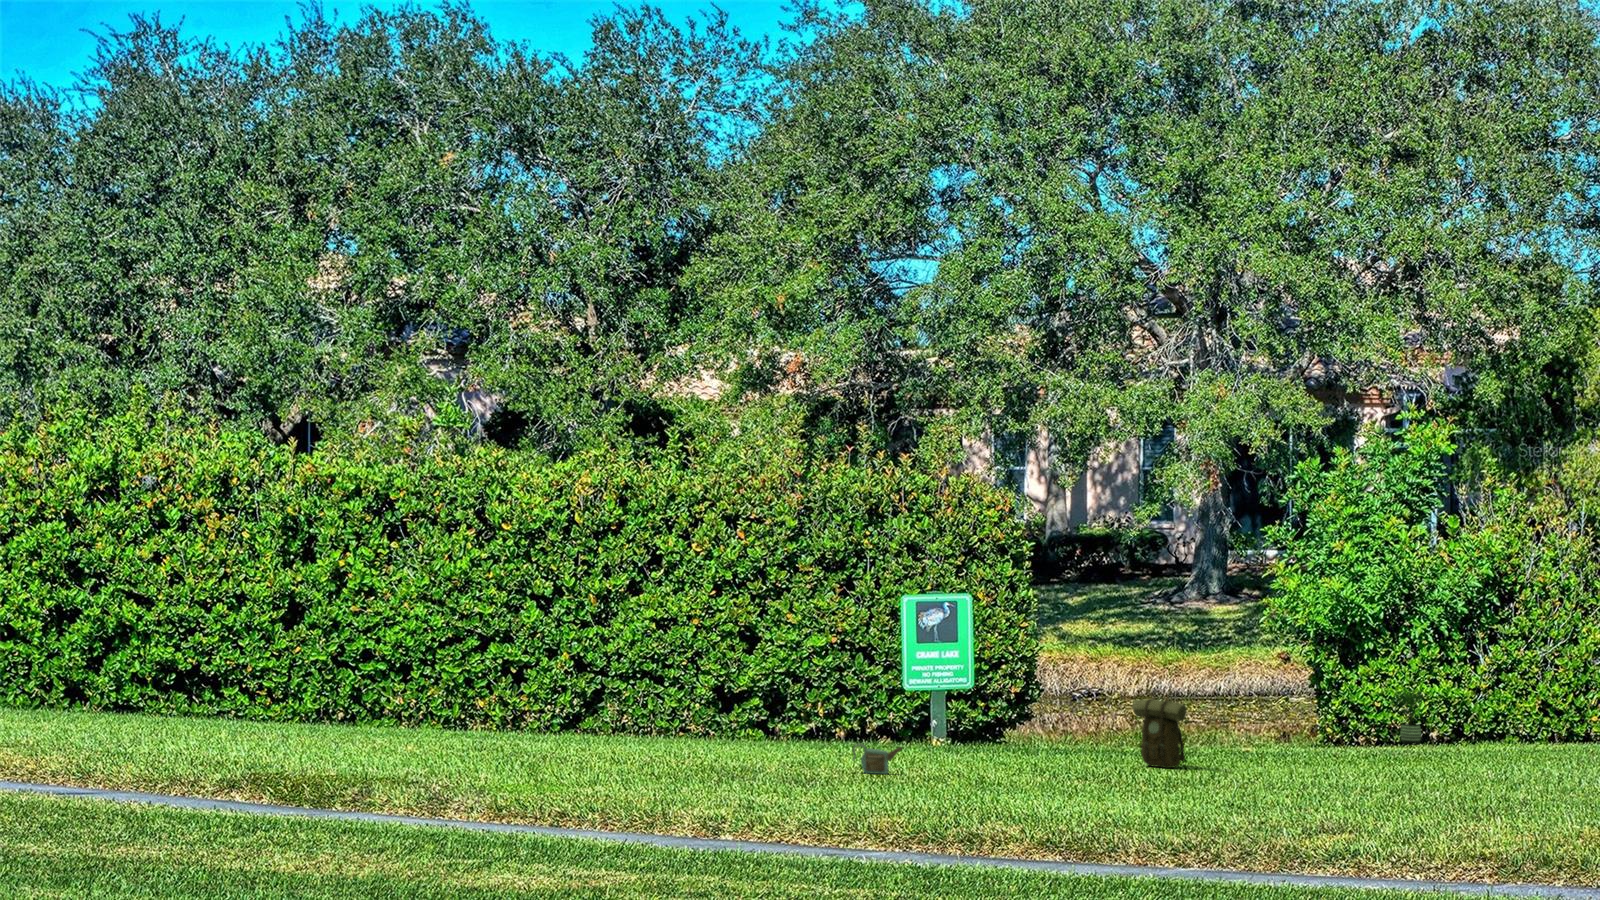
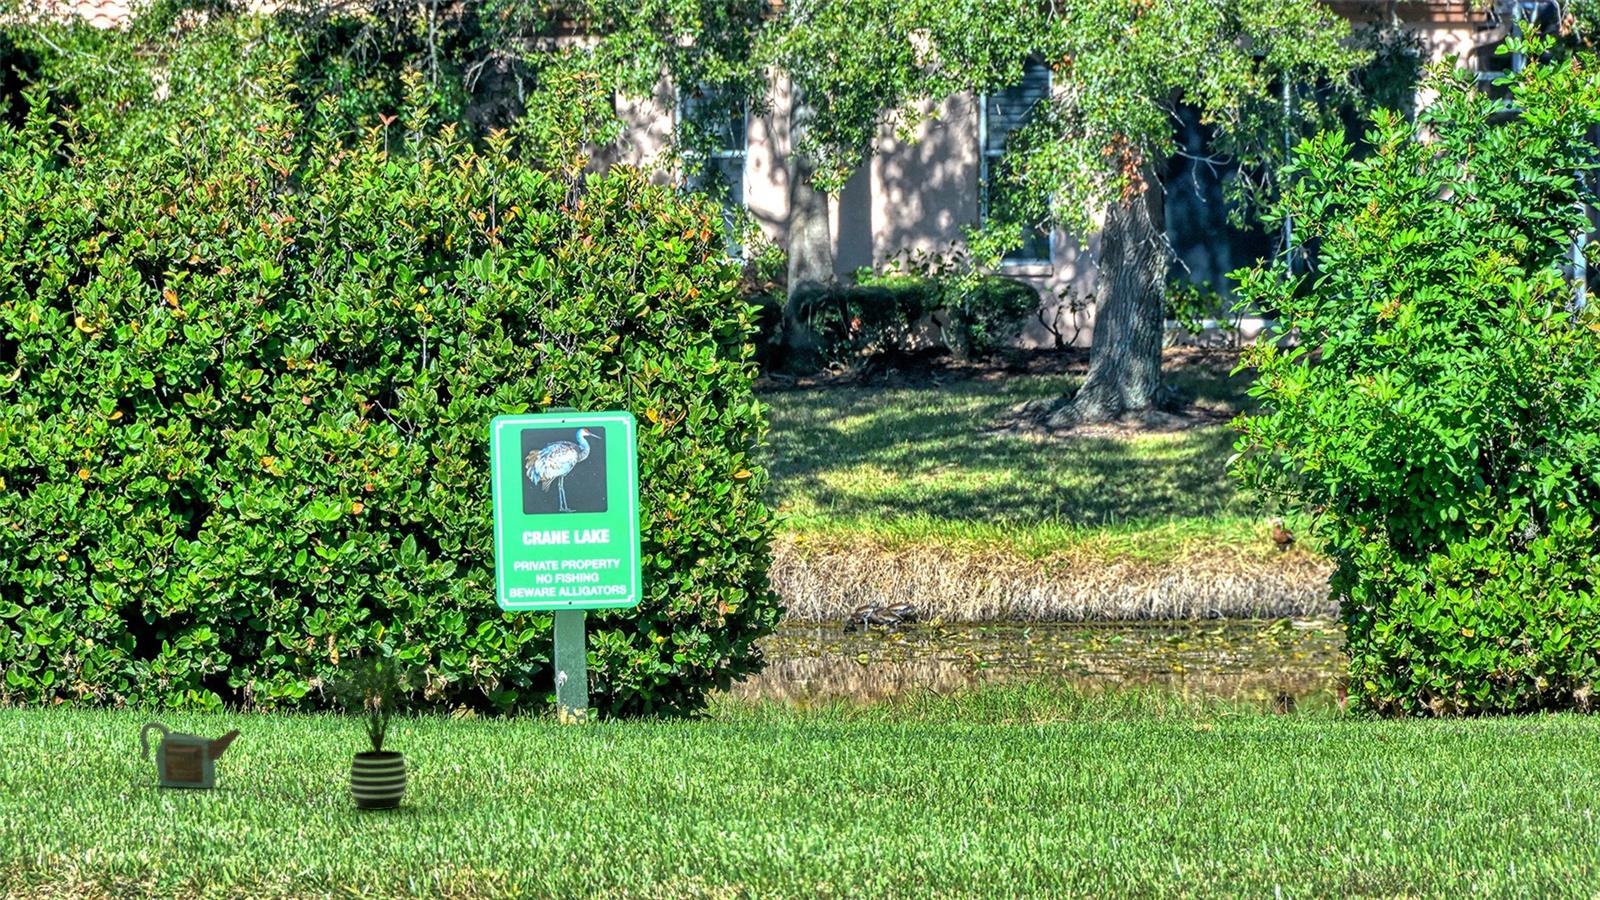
potted plant: present [1392,690,1422,744] -> present [320,655,422,810]
backpack: present [1132,699,1187,768] -> none [804,625,921,774]

